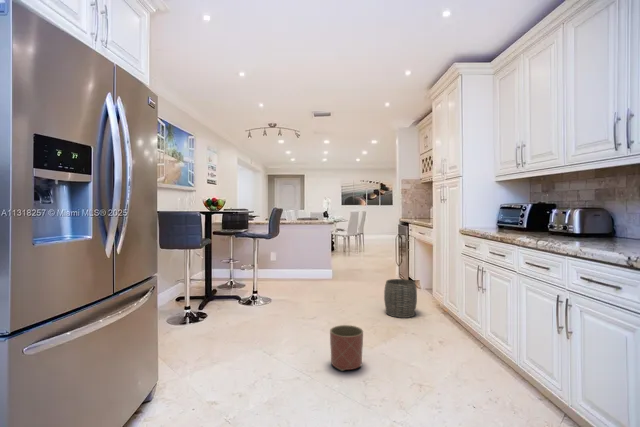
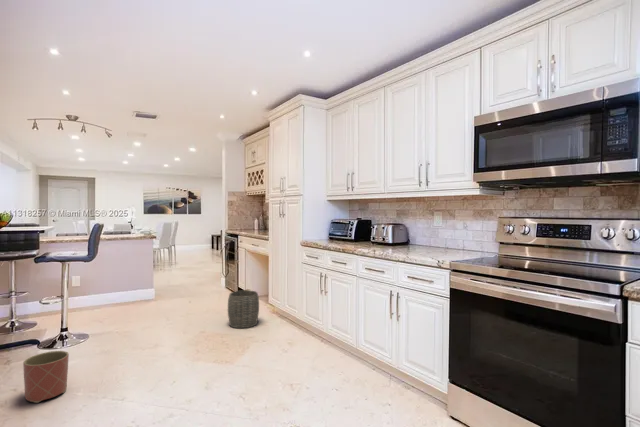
planter: present [330,325,363,371] -> present [23,351,69,403]

